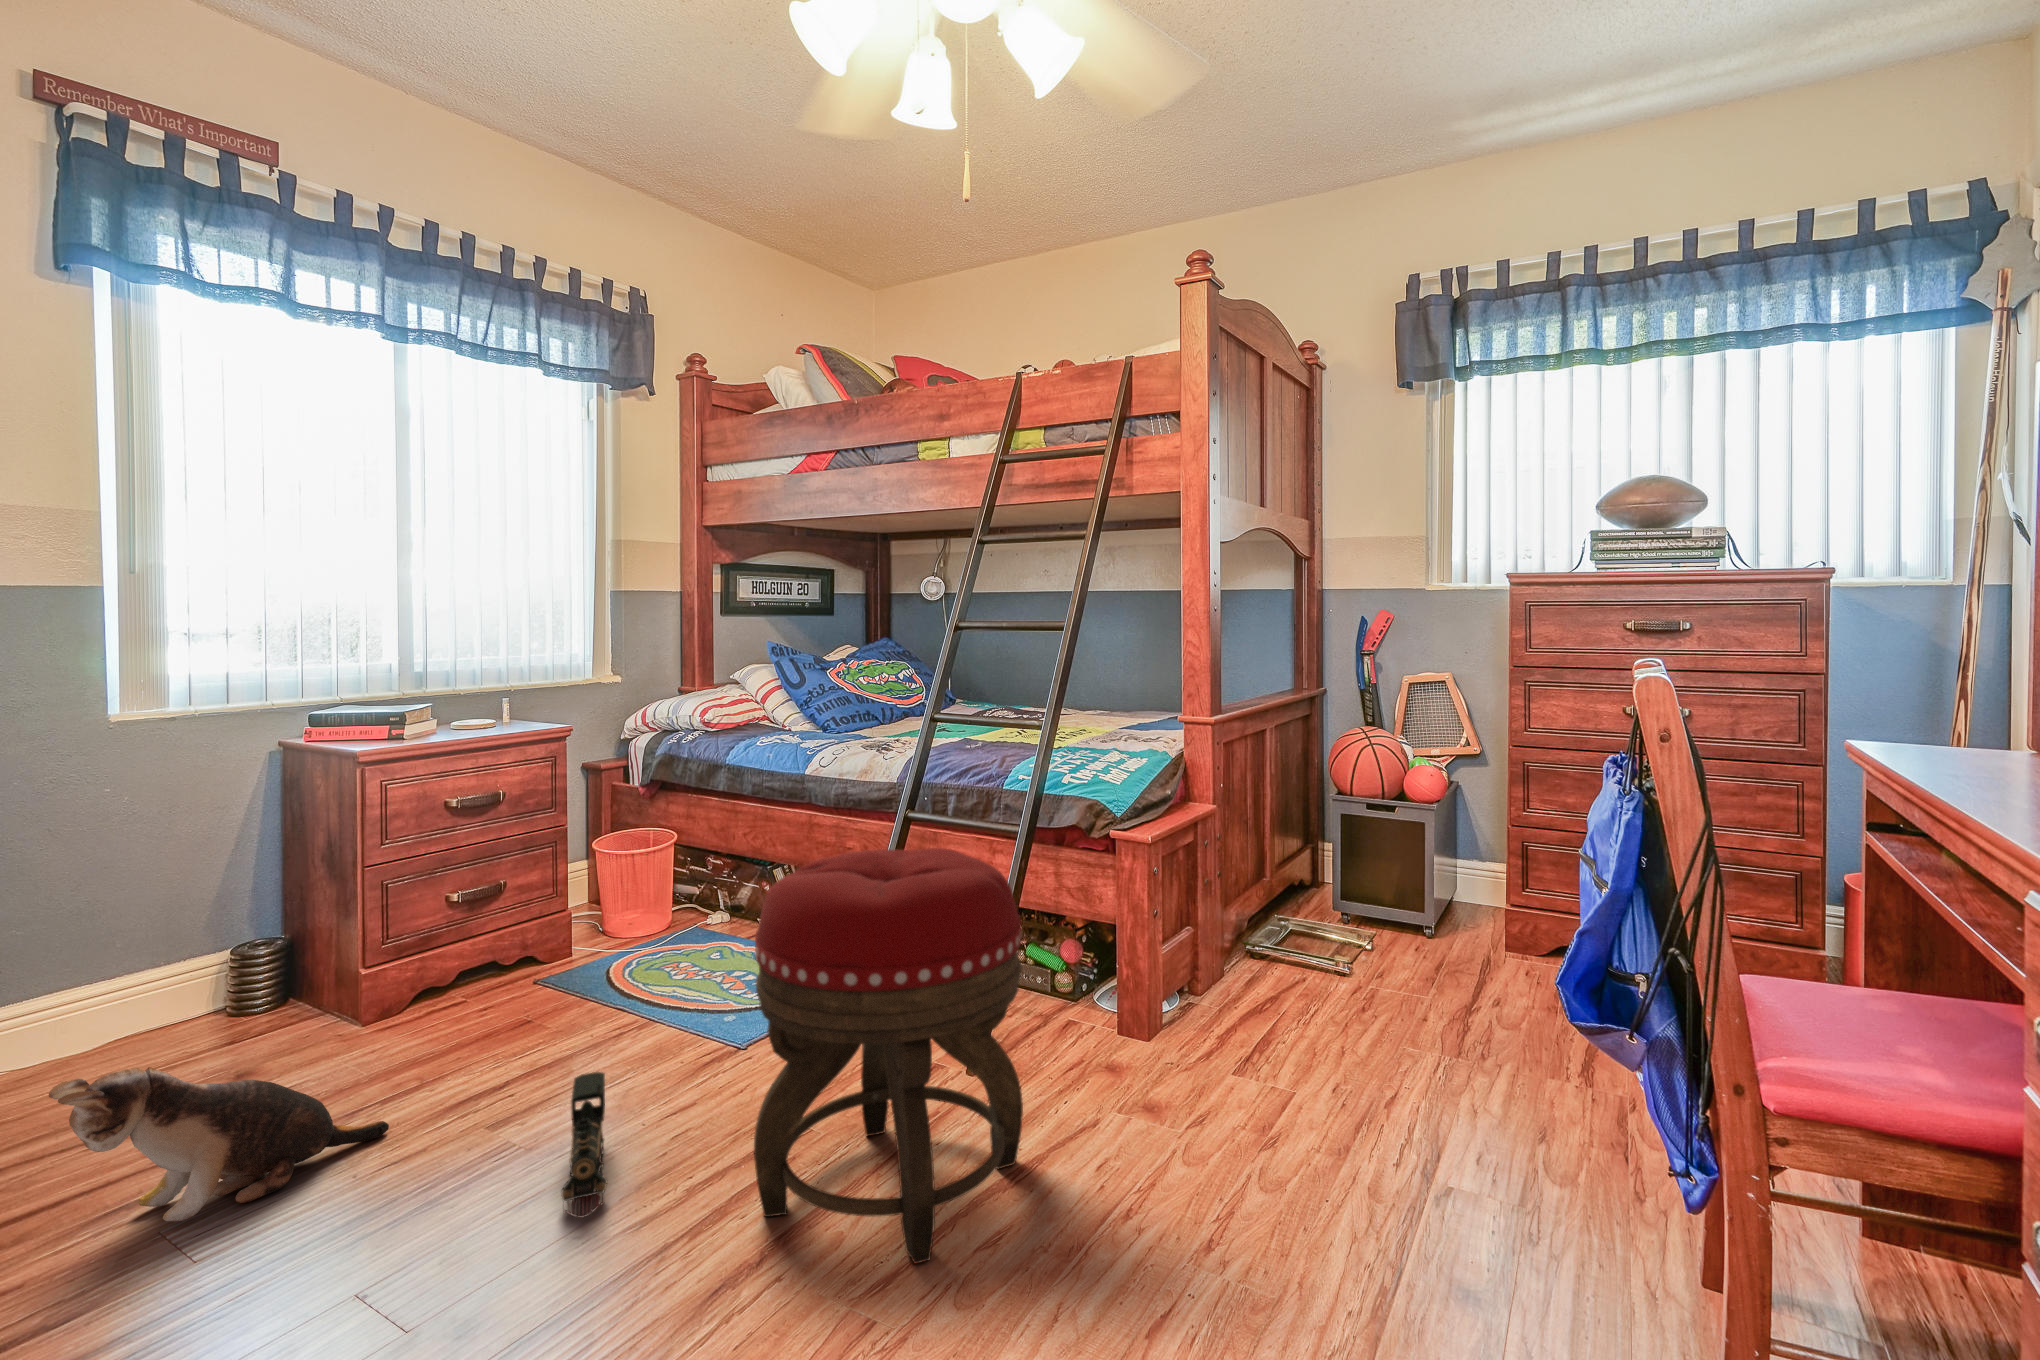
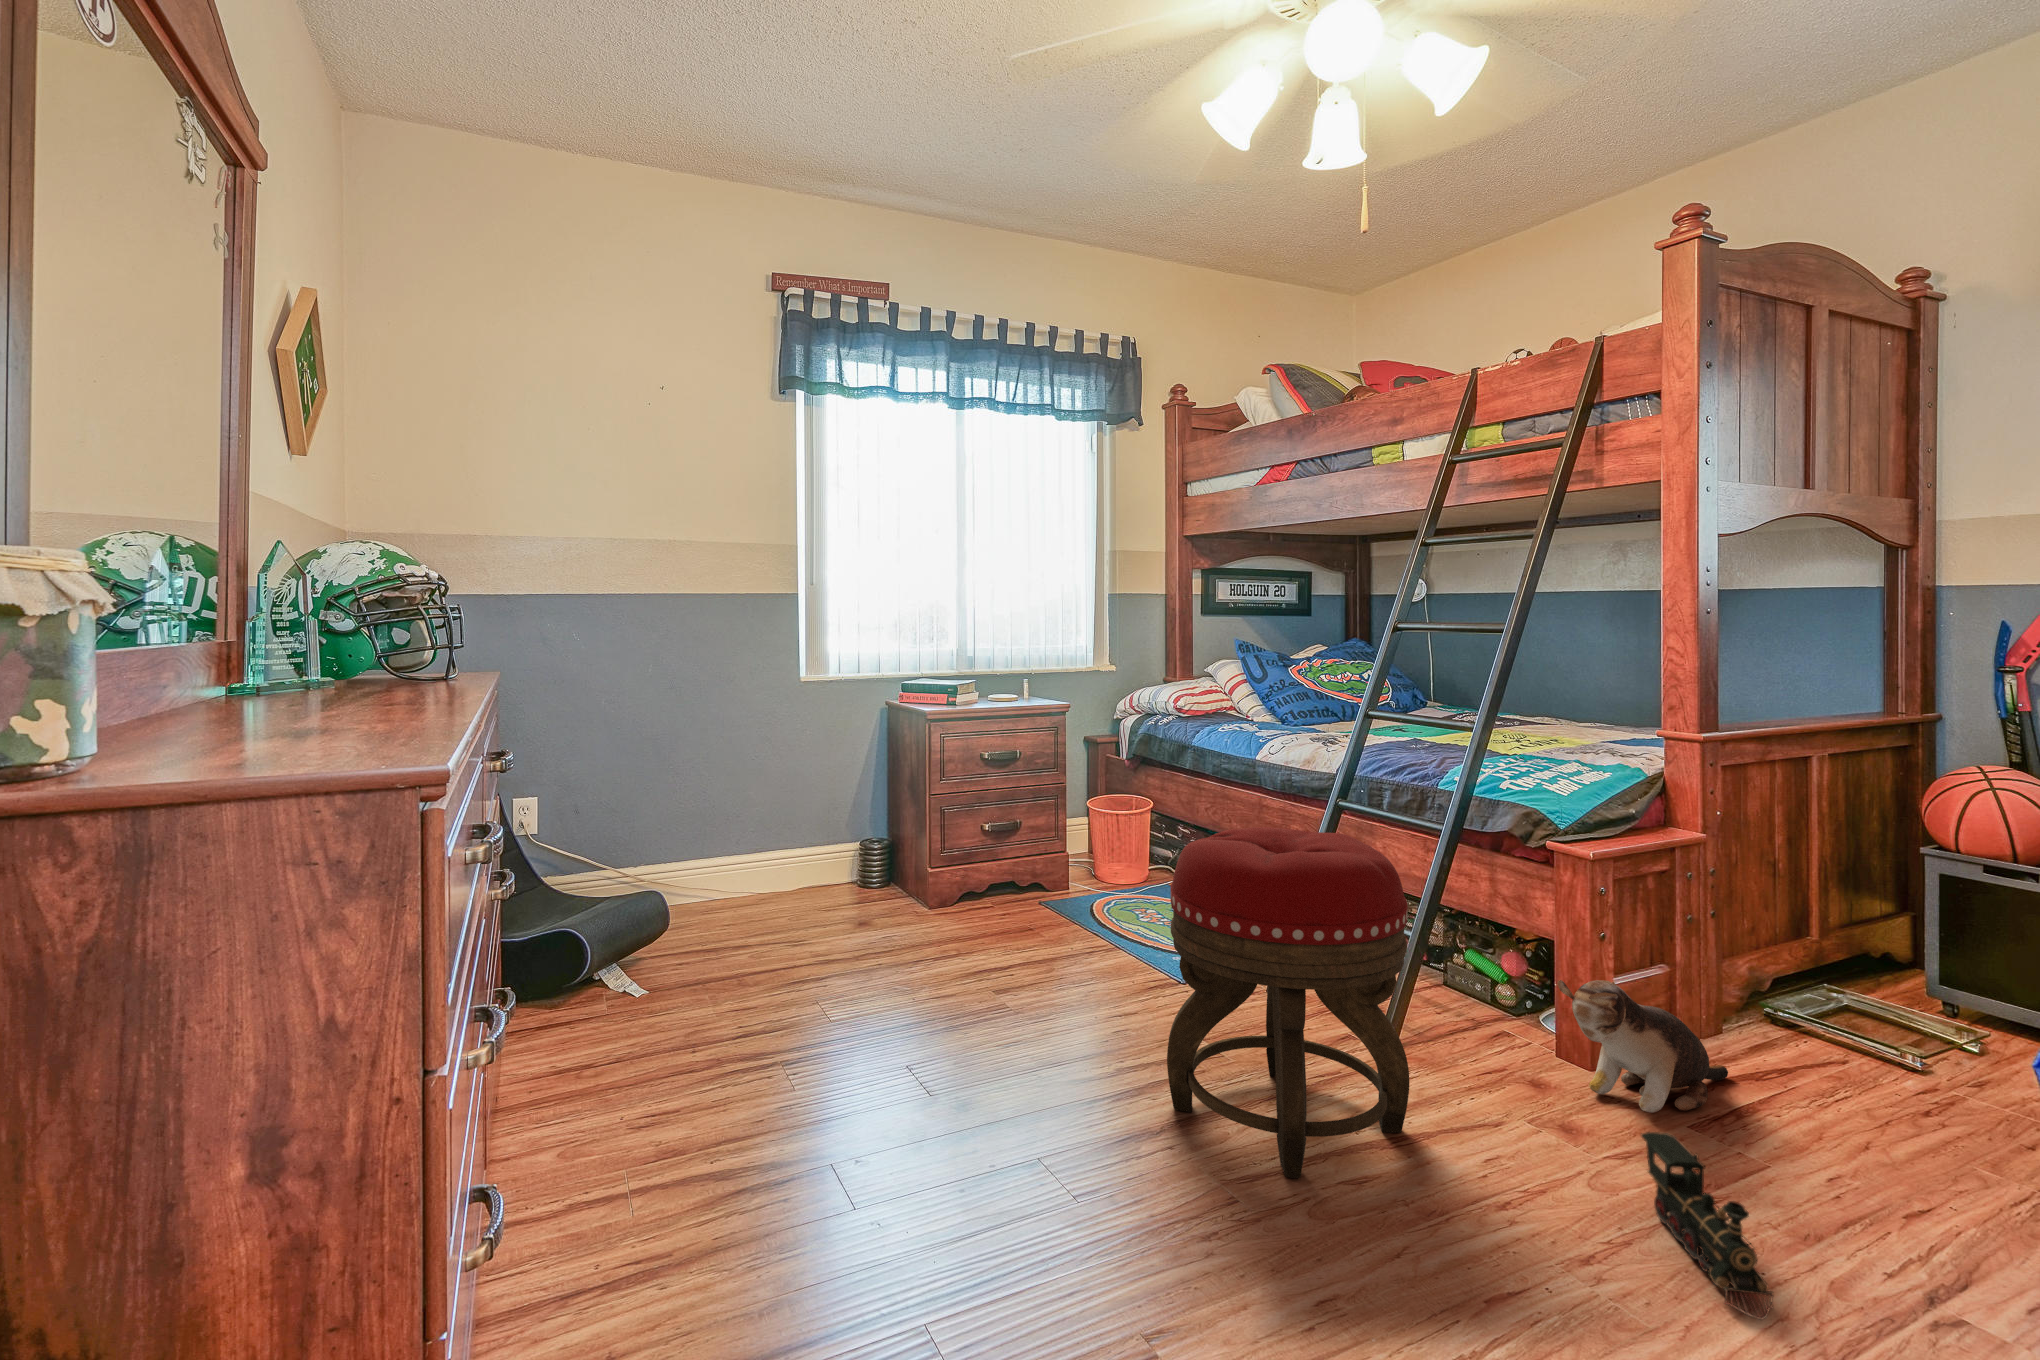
plush toy: present [49,1067,389,1221] -> present [1557,980,1728,1113]
toy train: present [561,1072,607,1218] -> present [1641,1132,1773,1320]

